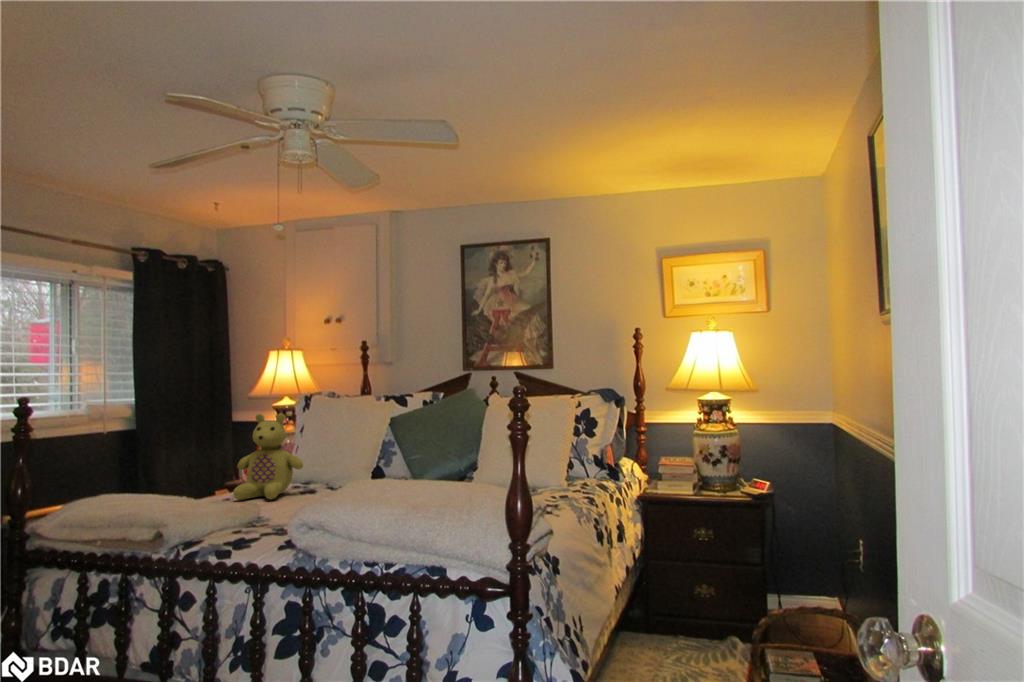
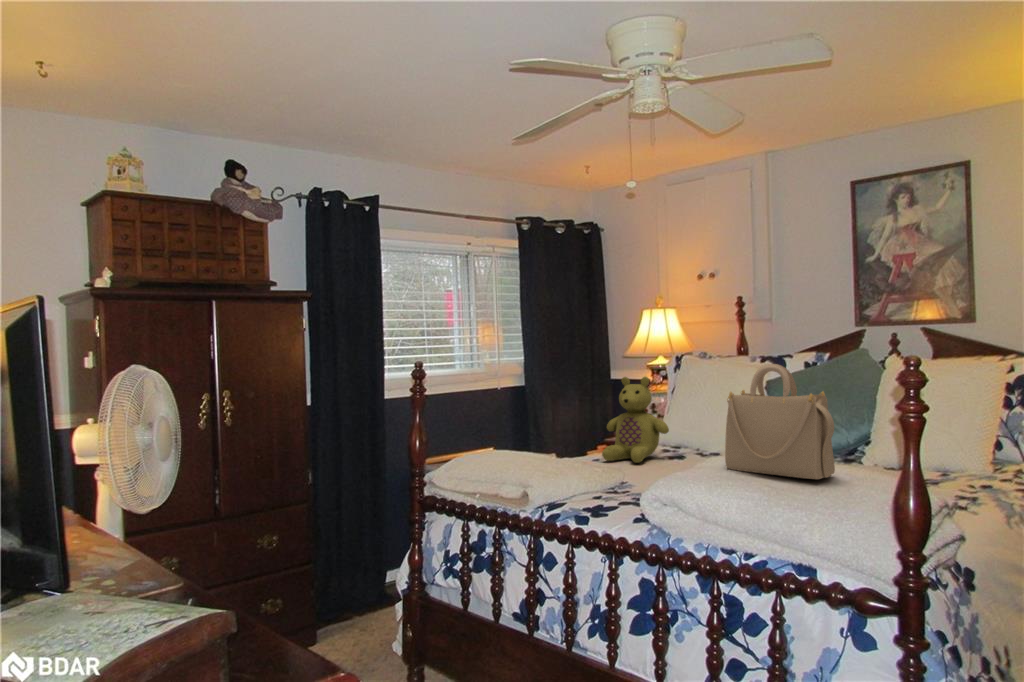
handbag: none [368,396,459,494] -> present [725,364,835,479]

